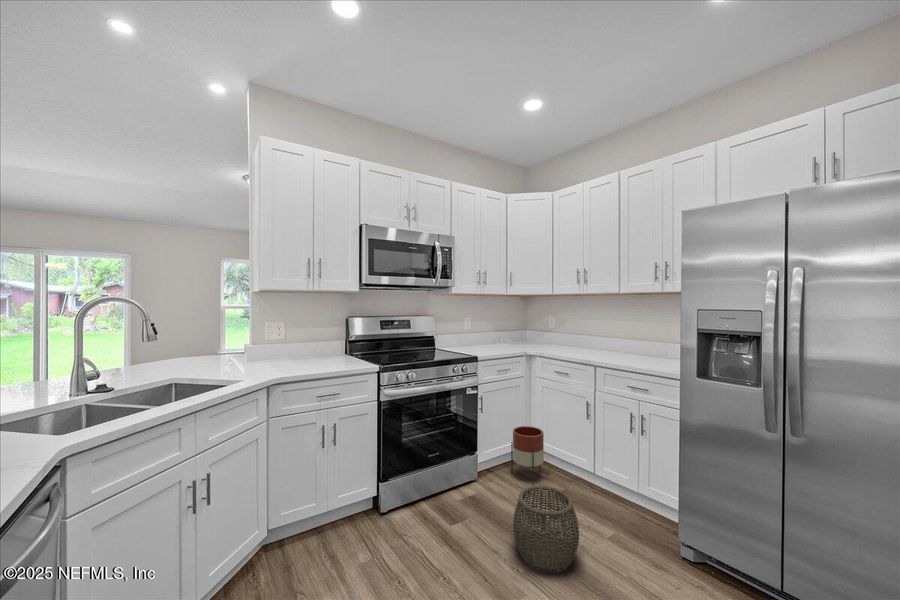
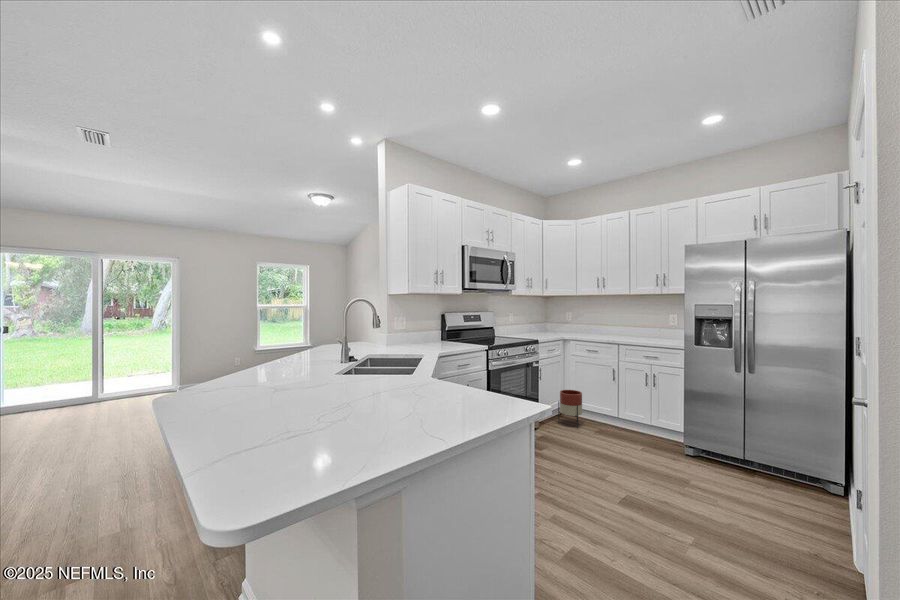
woven basket: present [513,486,579,571] -> none [587,419,631,465]

